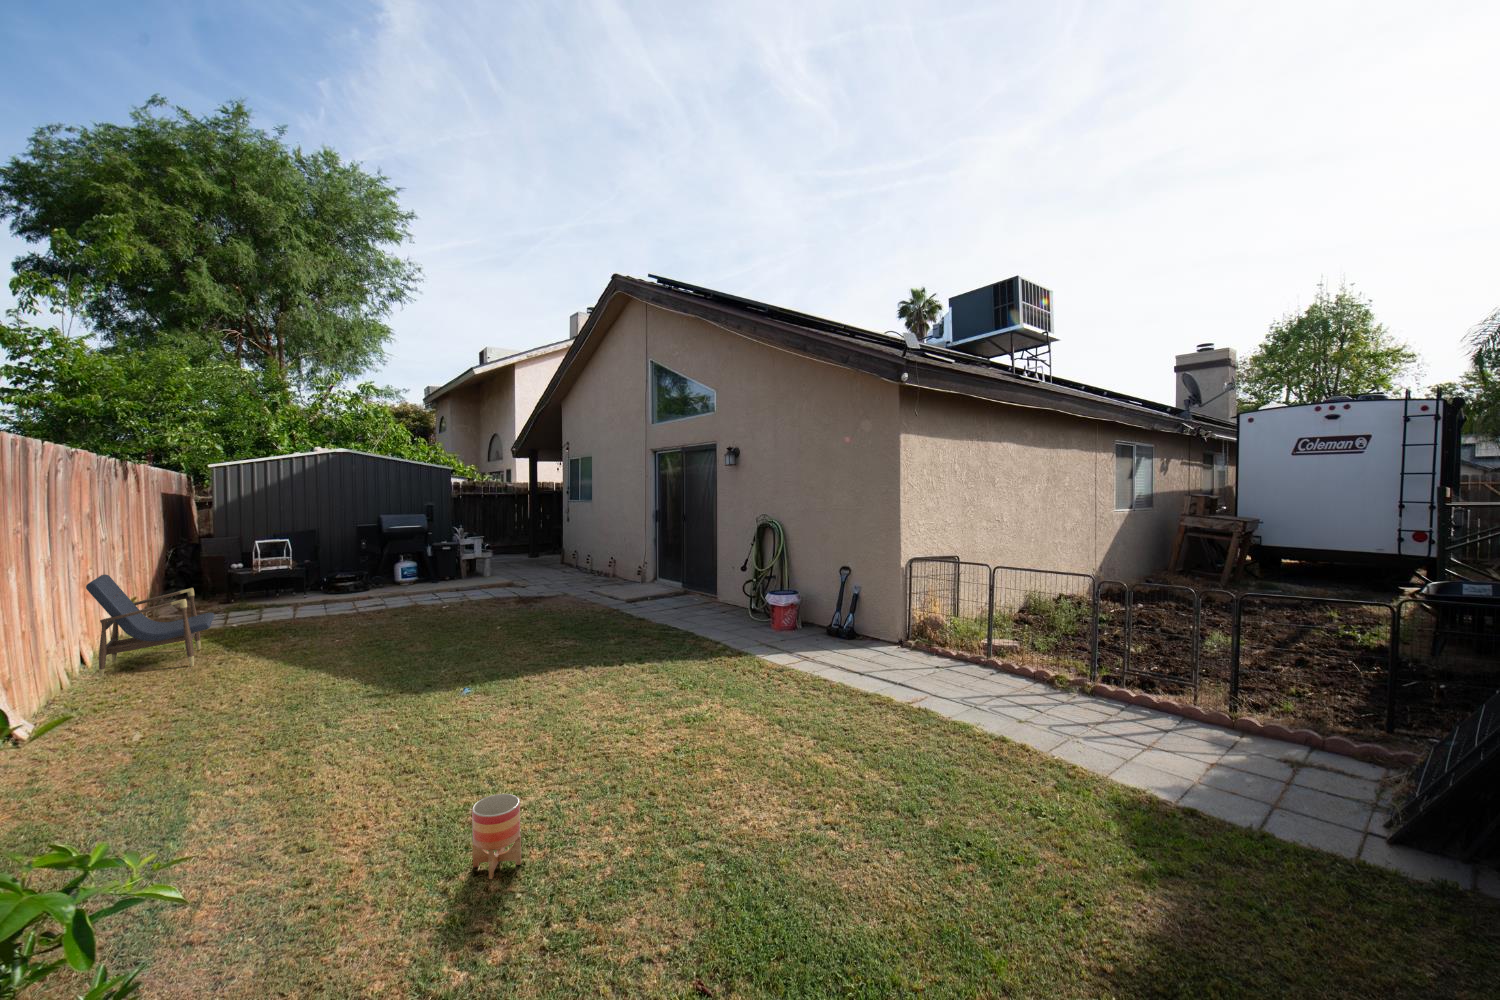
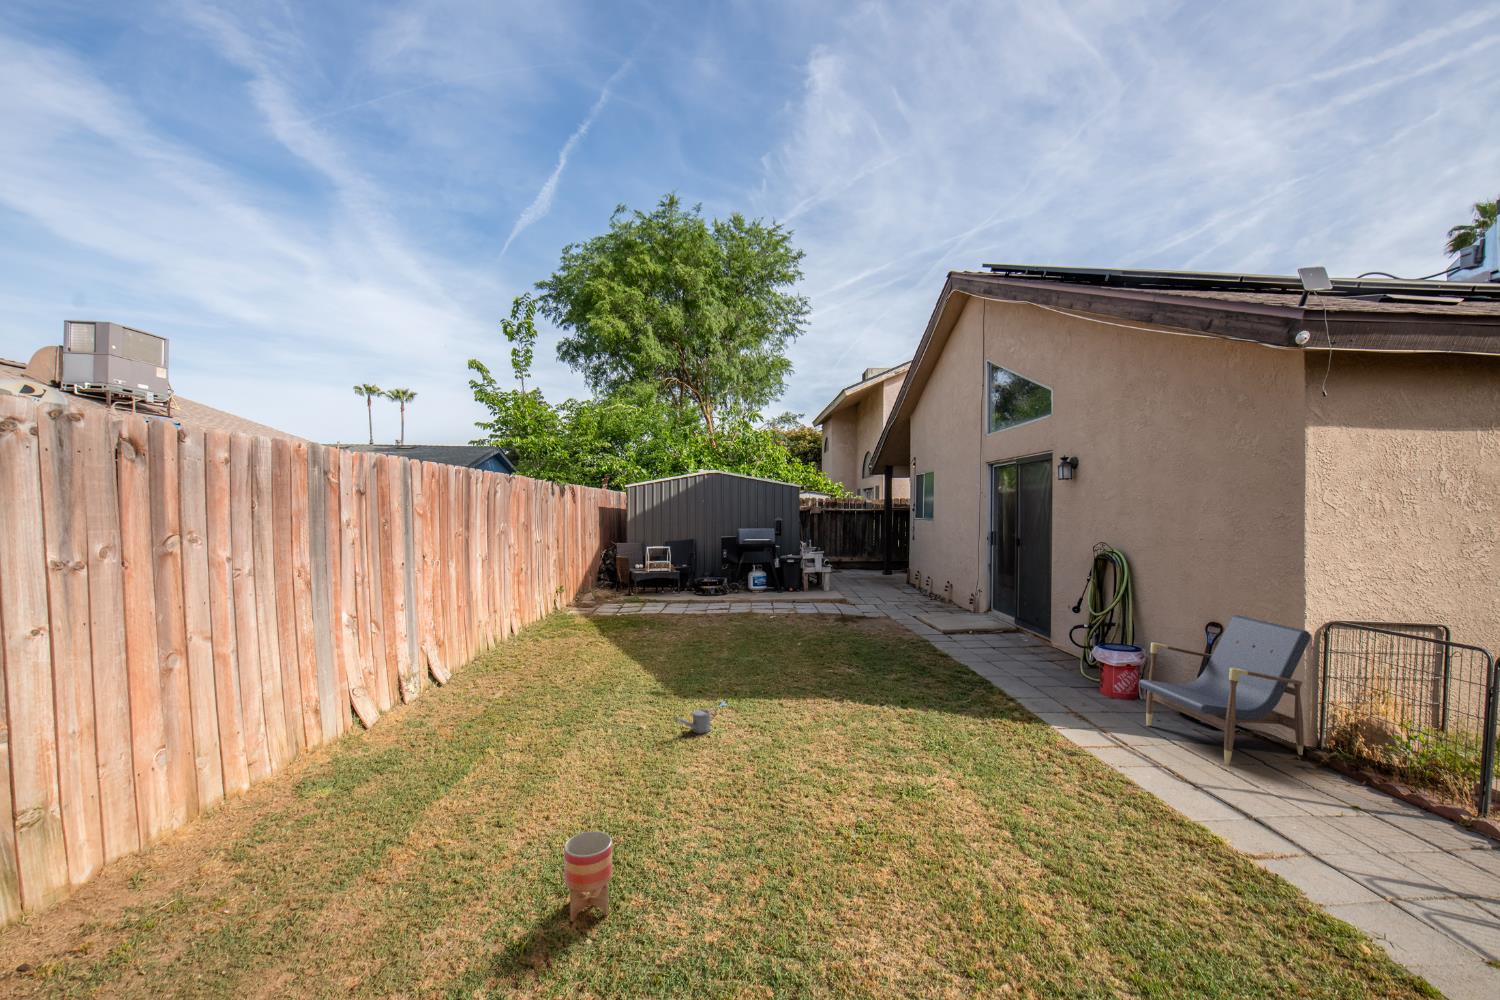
lounge chair: present [86,574,214,677] -> present [1139,615,1311,765]
watering can: none [446,690,483,718] -> present [675,708,717,733]

